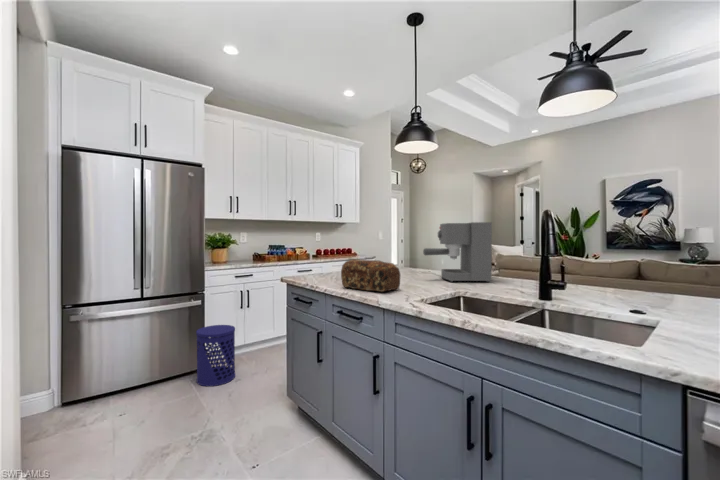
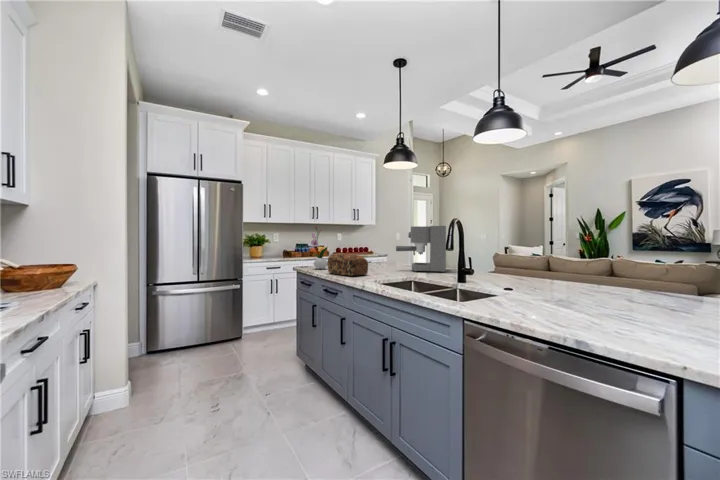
flower arrangement: none [309,223,334,280] -> present [311,226,328,269]
waste bin: present [196,325,235,386] -> none [236,305,265,350]

